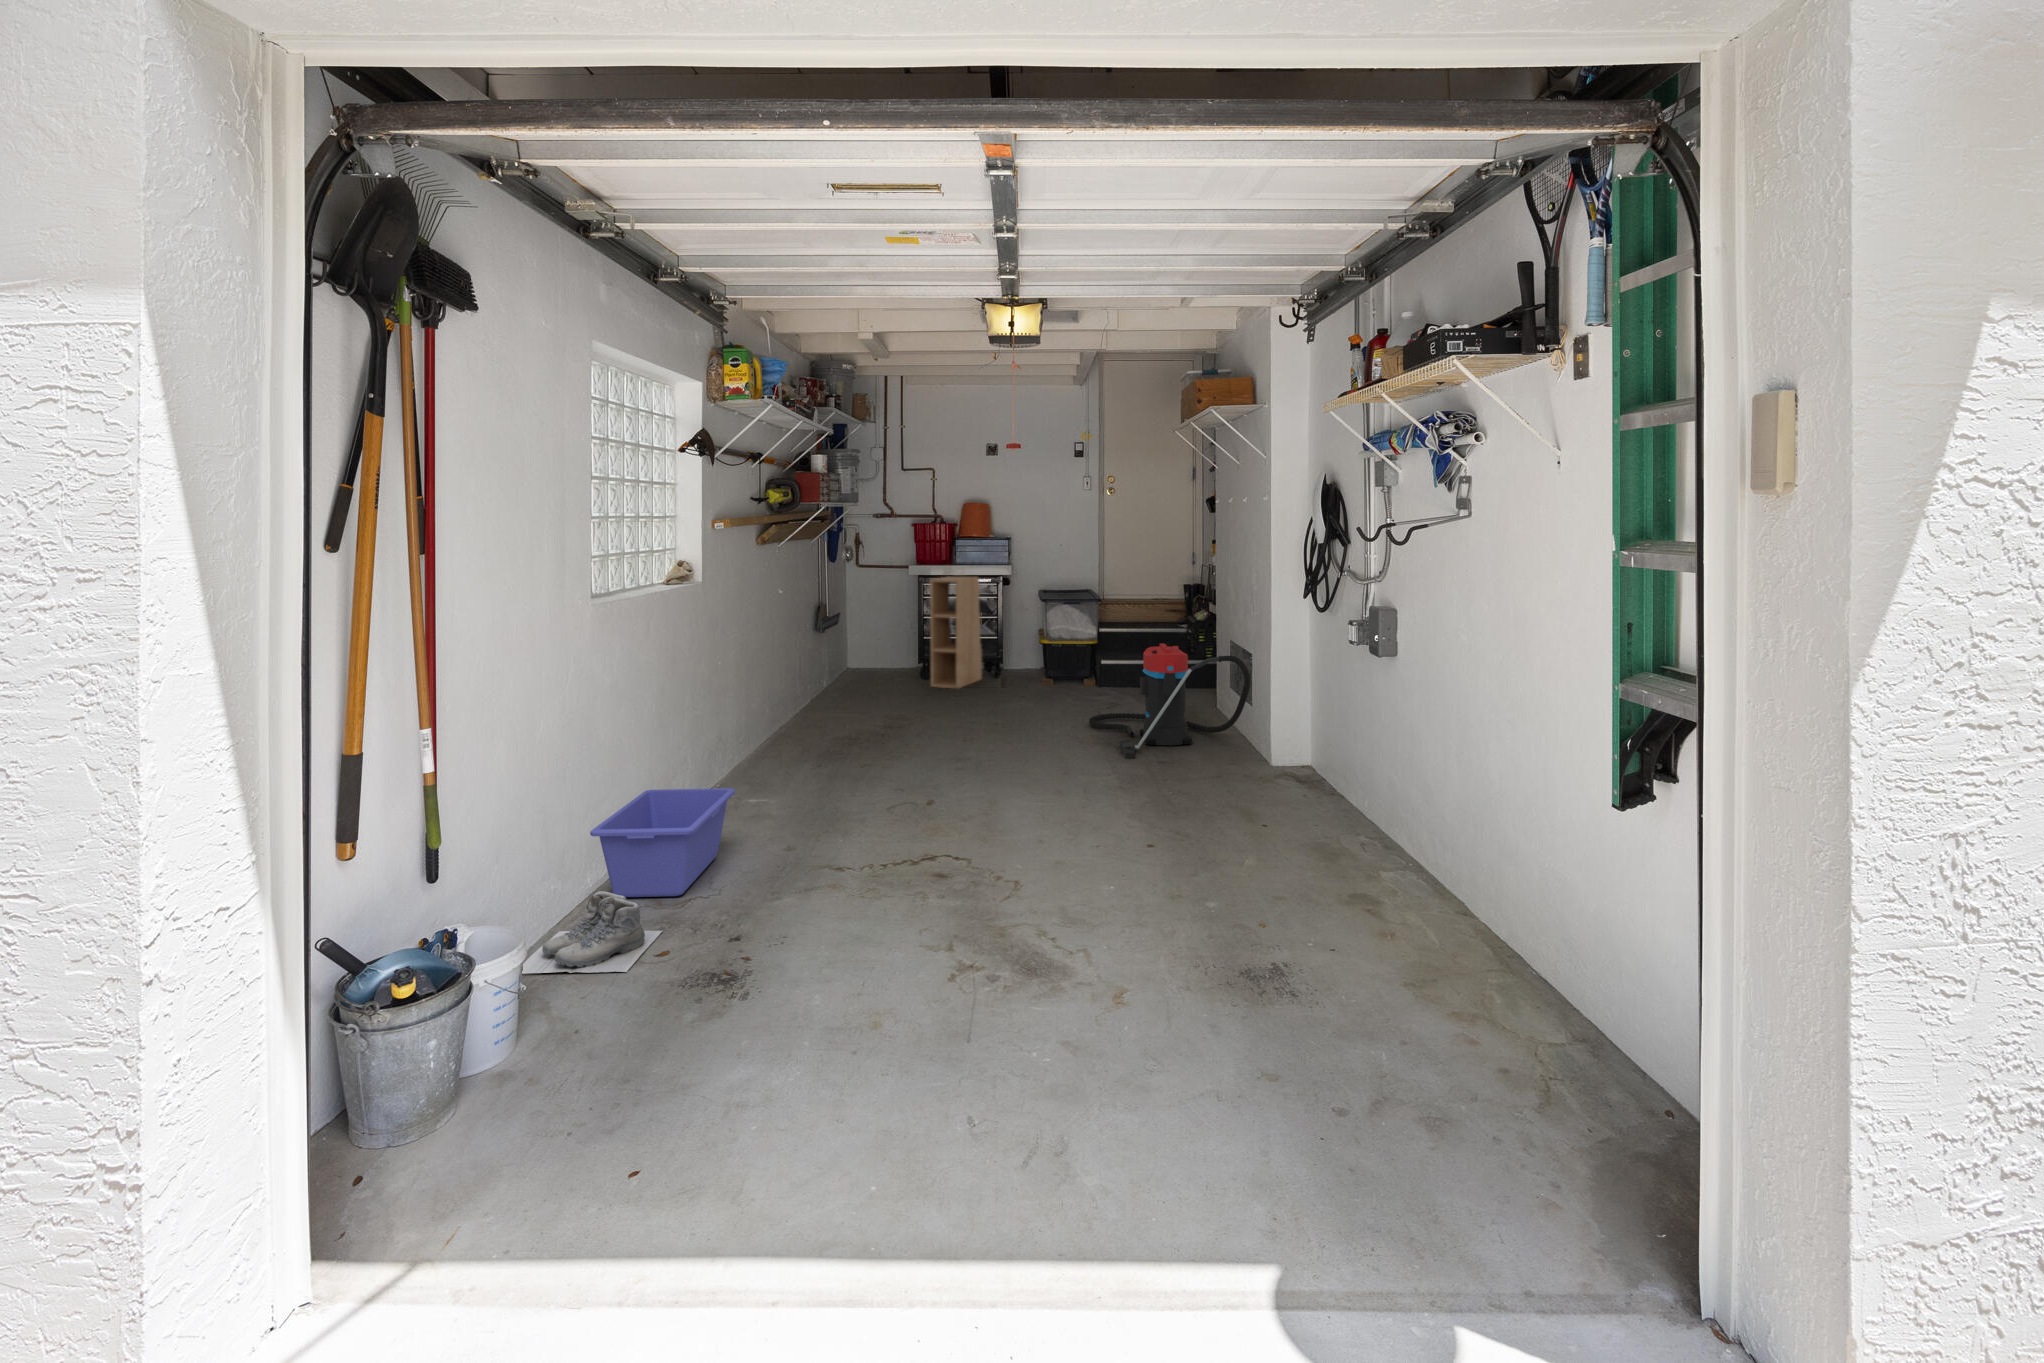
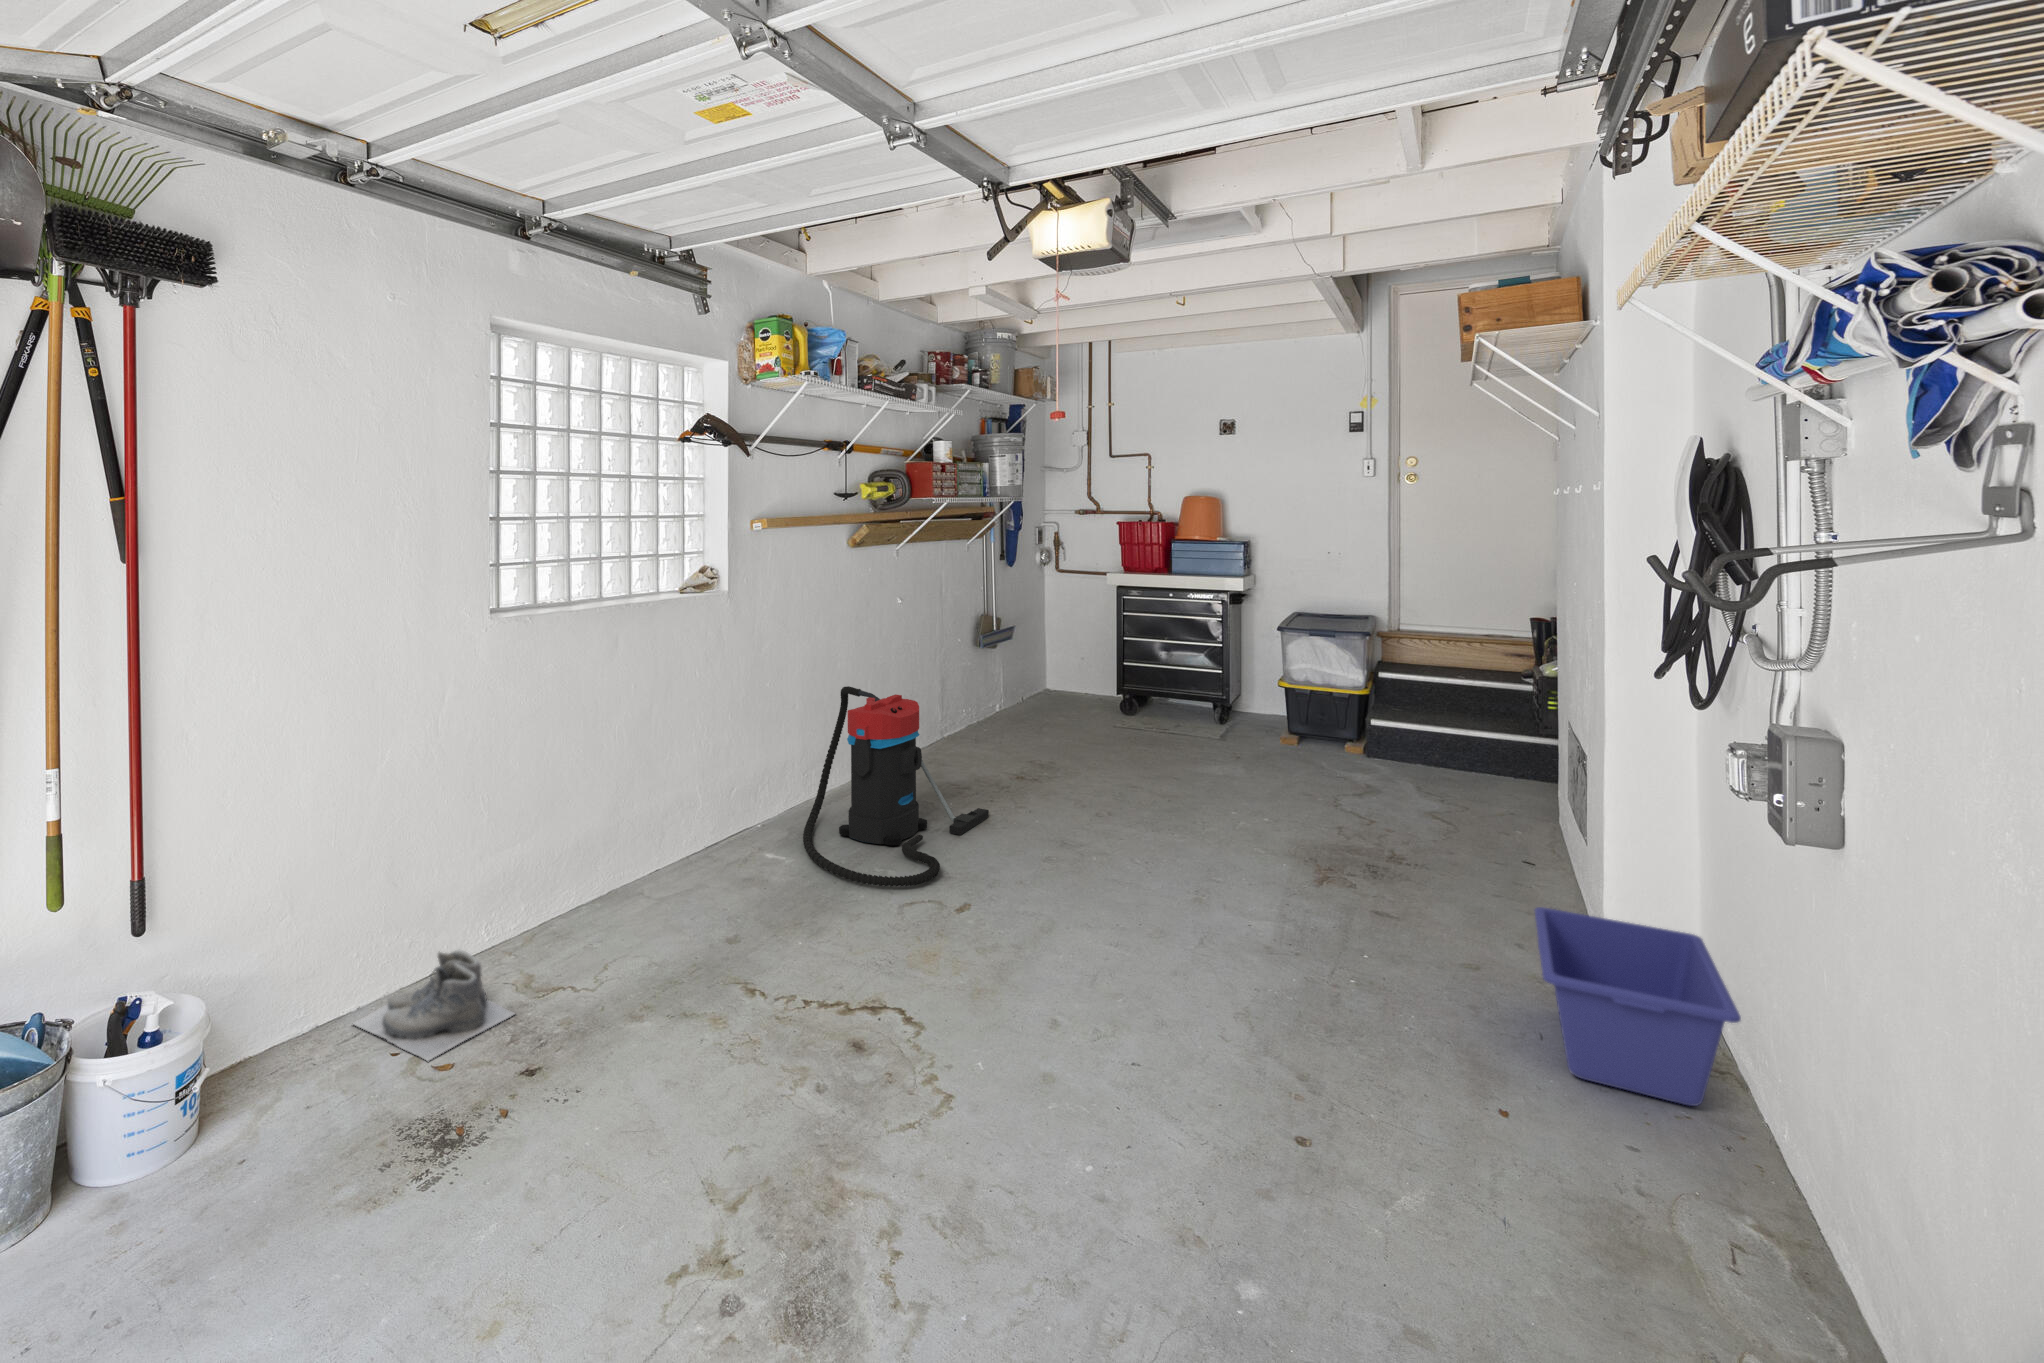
shelving unit: present [930,577,982,688] -> none [1127,589,1204,736]
vacuum cleaner: present [1089,643,1250,759] -> present [803,686,989,887]
storage bin: present [590,788,735,897] -> present [1534,907,1741,1106]

